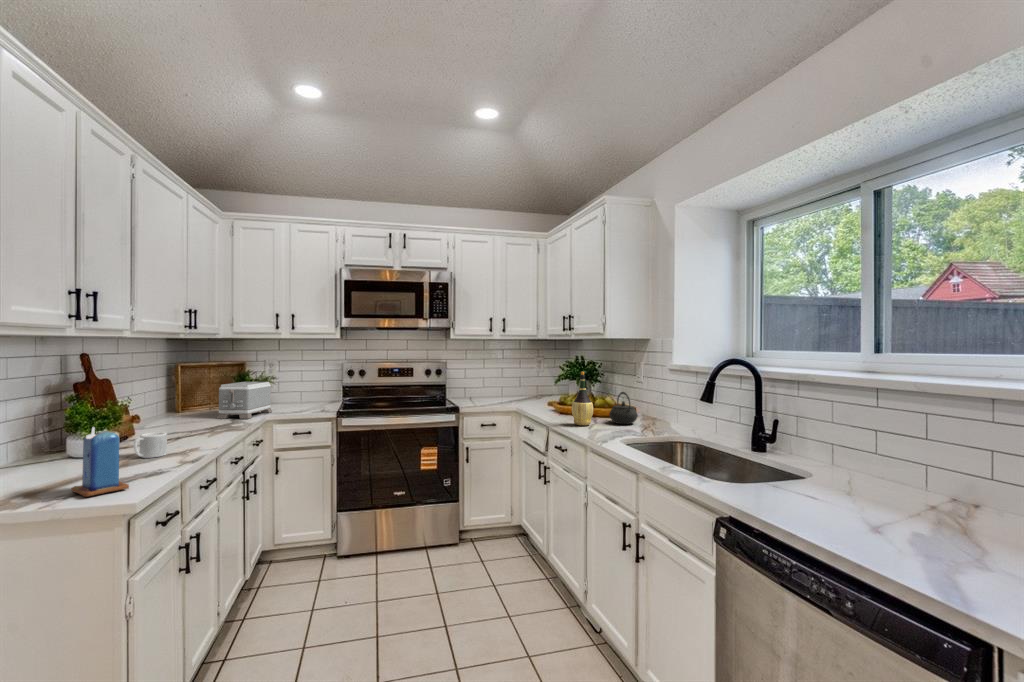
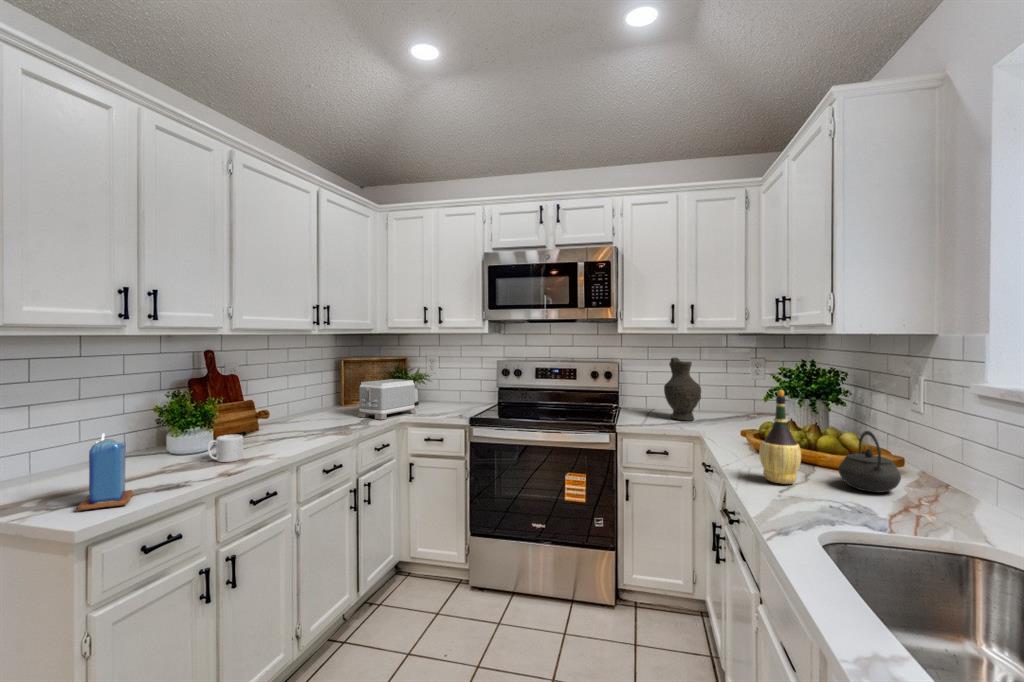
decorative vase: none [485,357,510,402] -> present [664,358,701,421]

